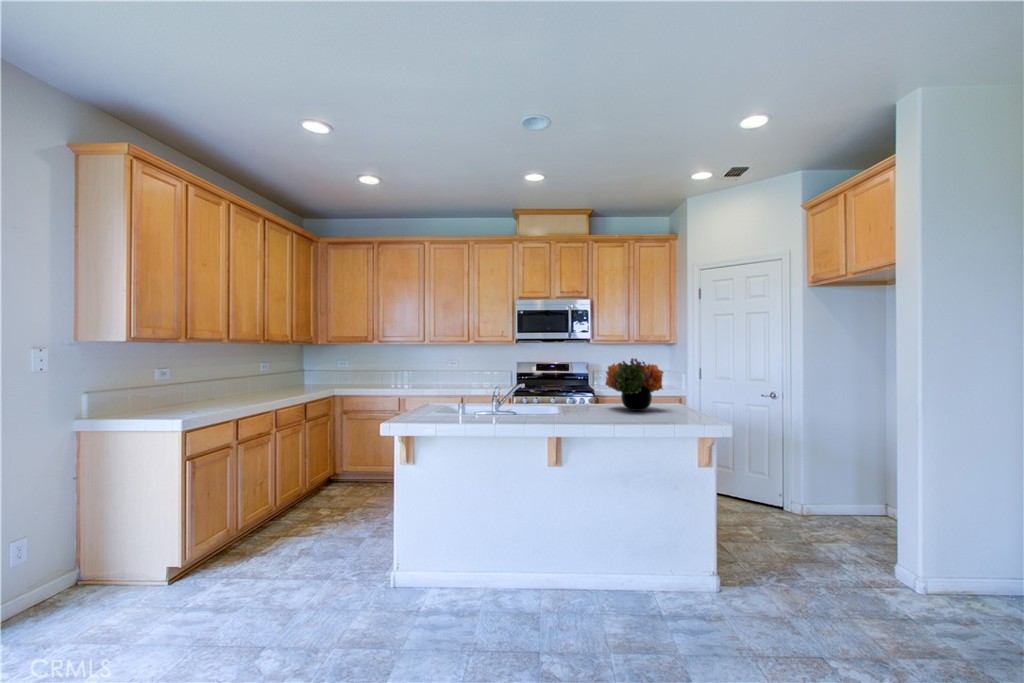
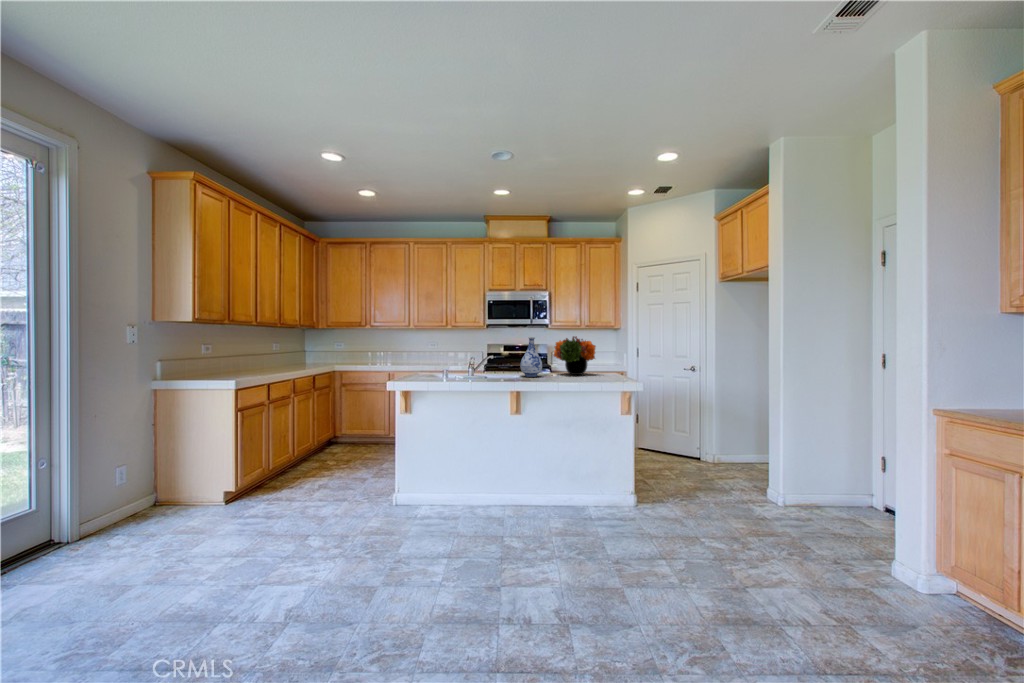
vase: none [561,361,592,415] -> present [520,337,542,377]

